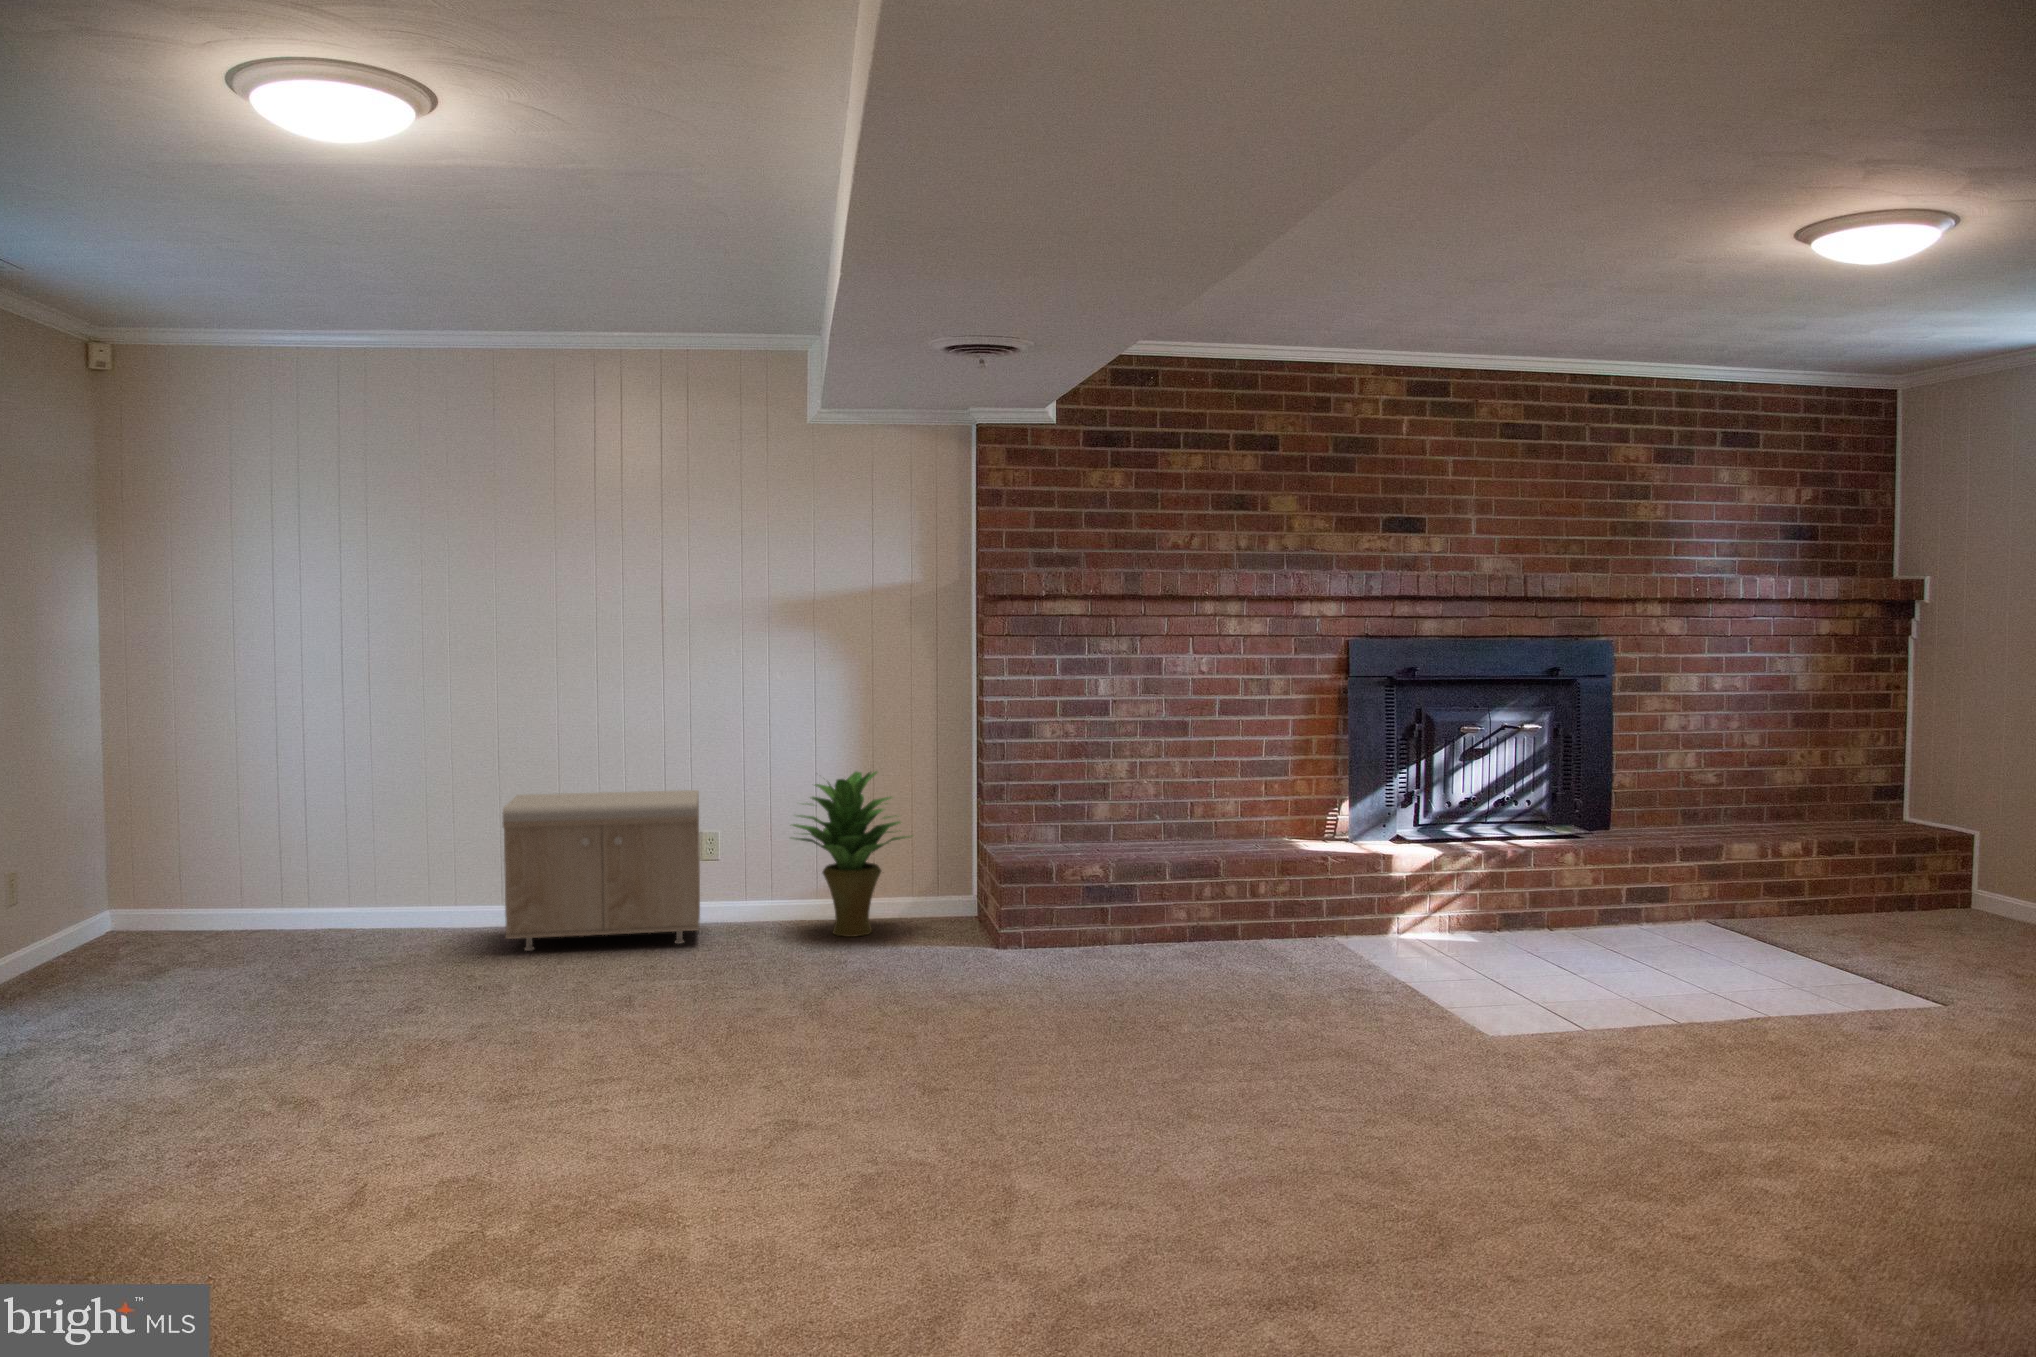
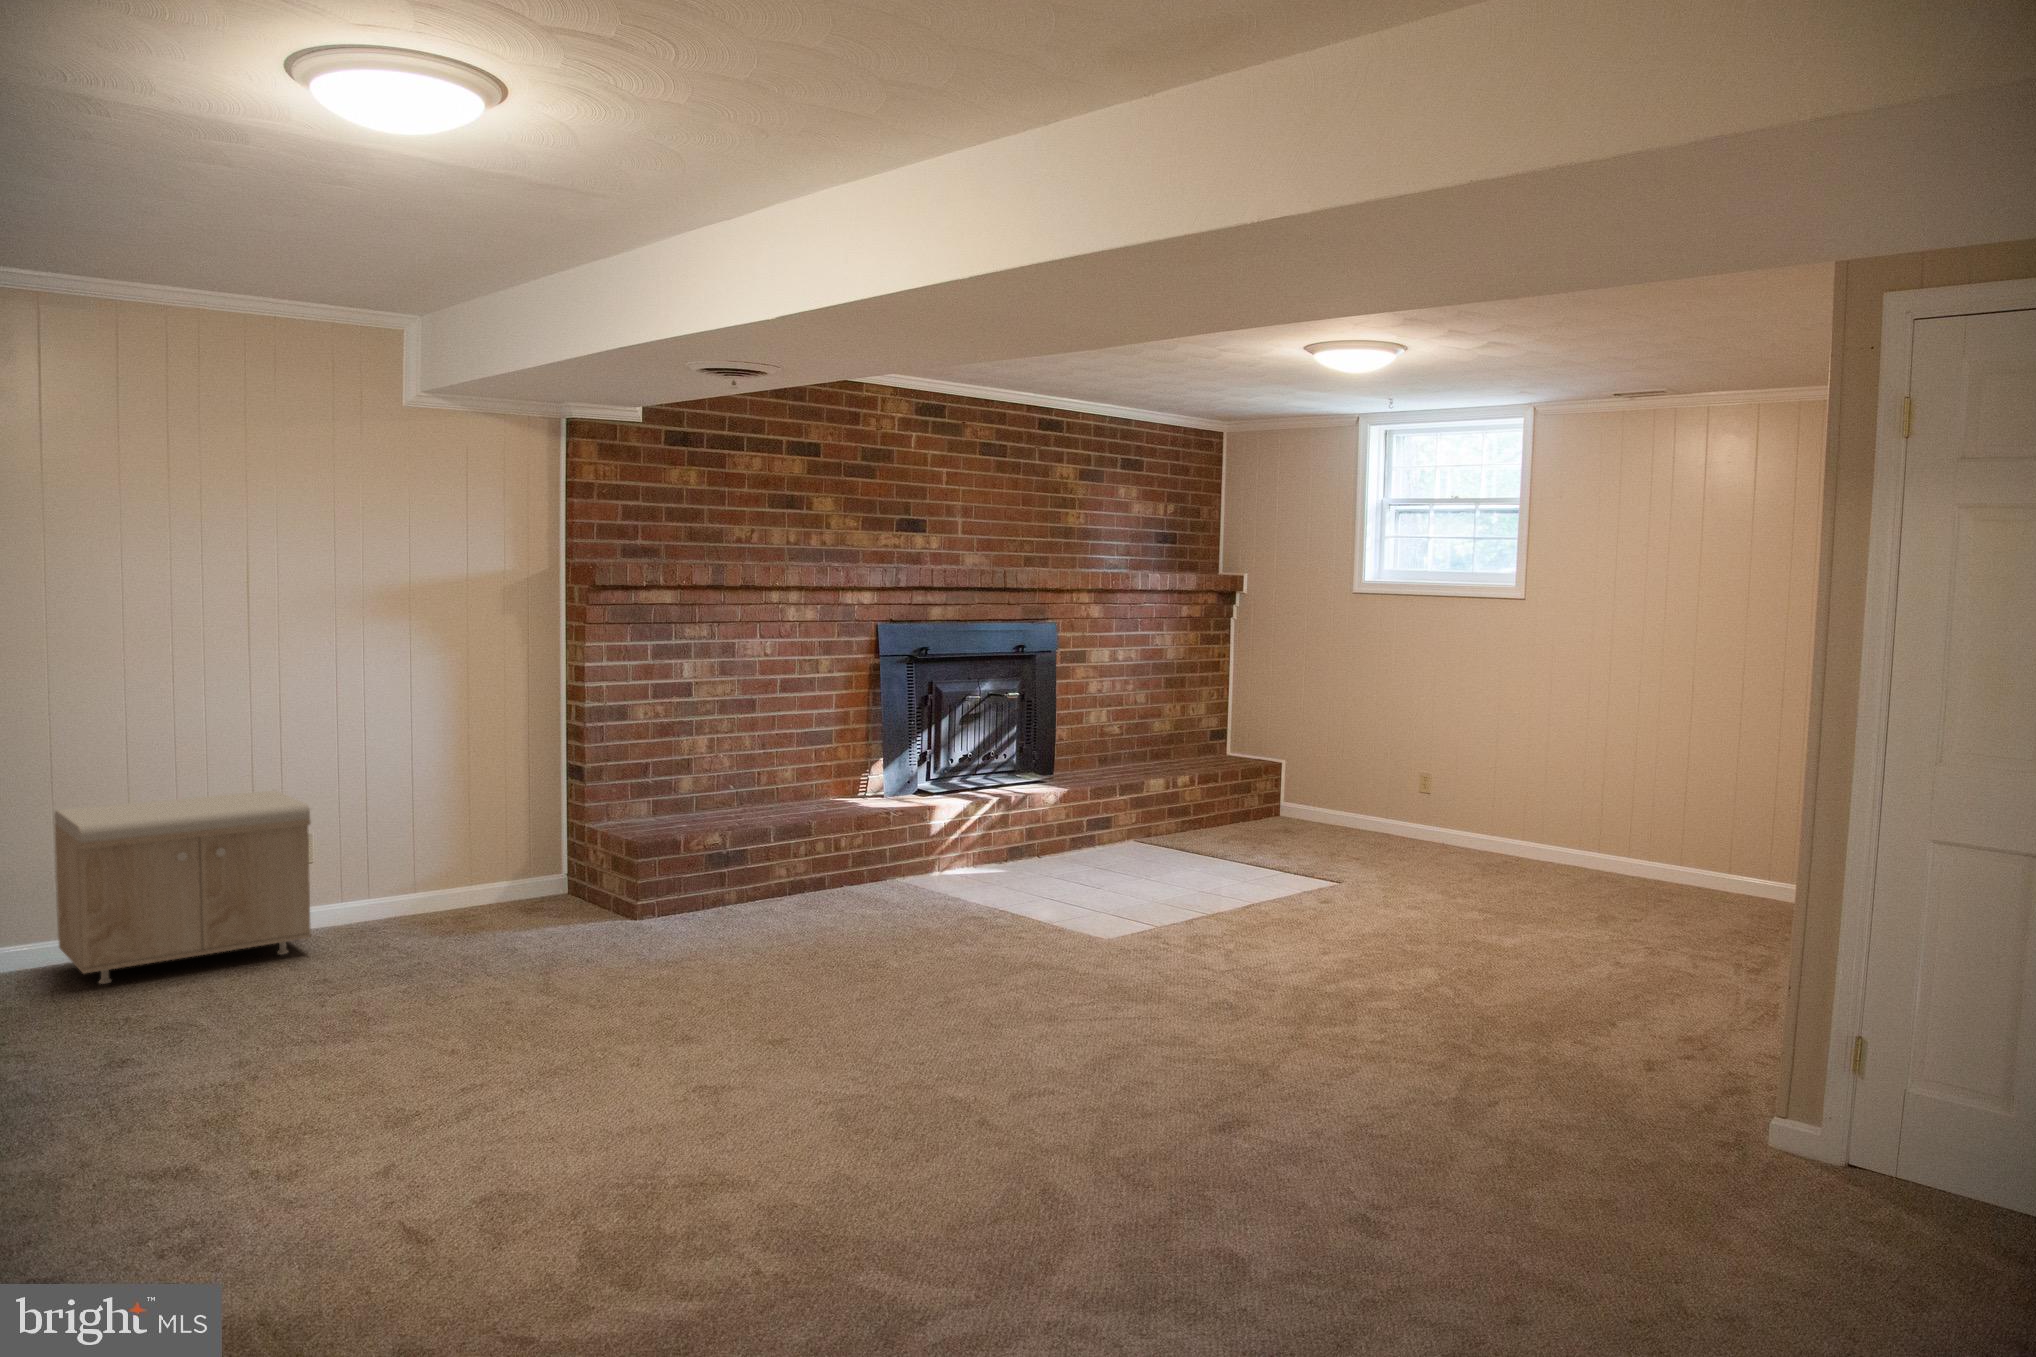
potted plant: present [793,772,912,937] -> none [387,760,525,927]

